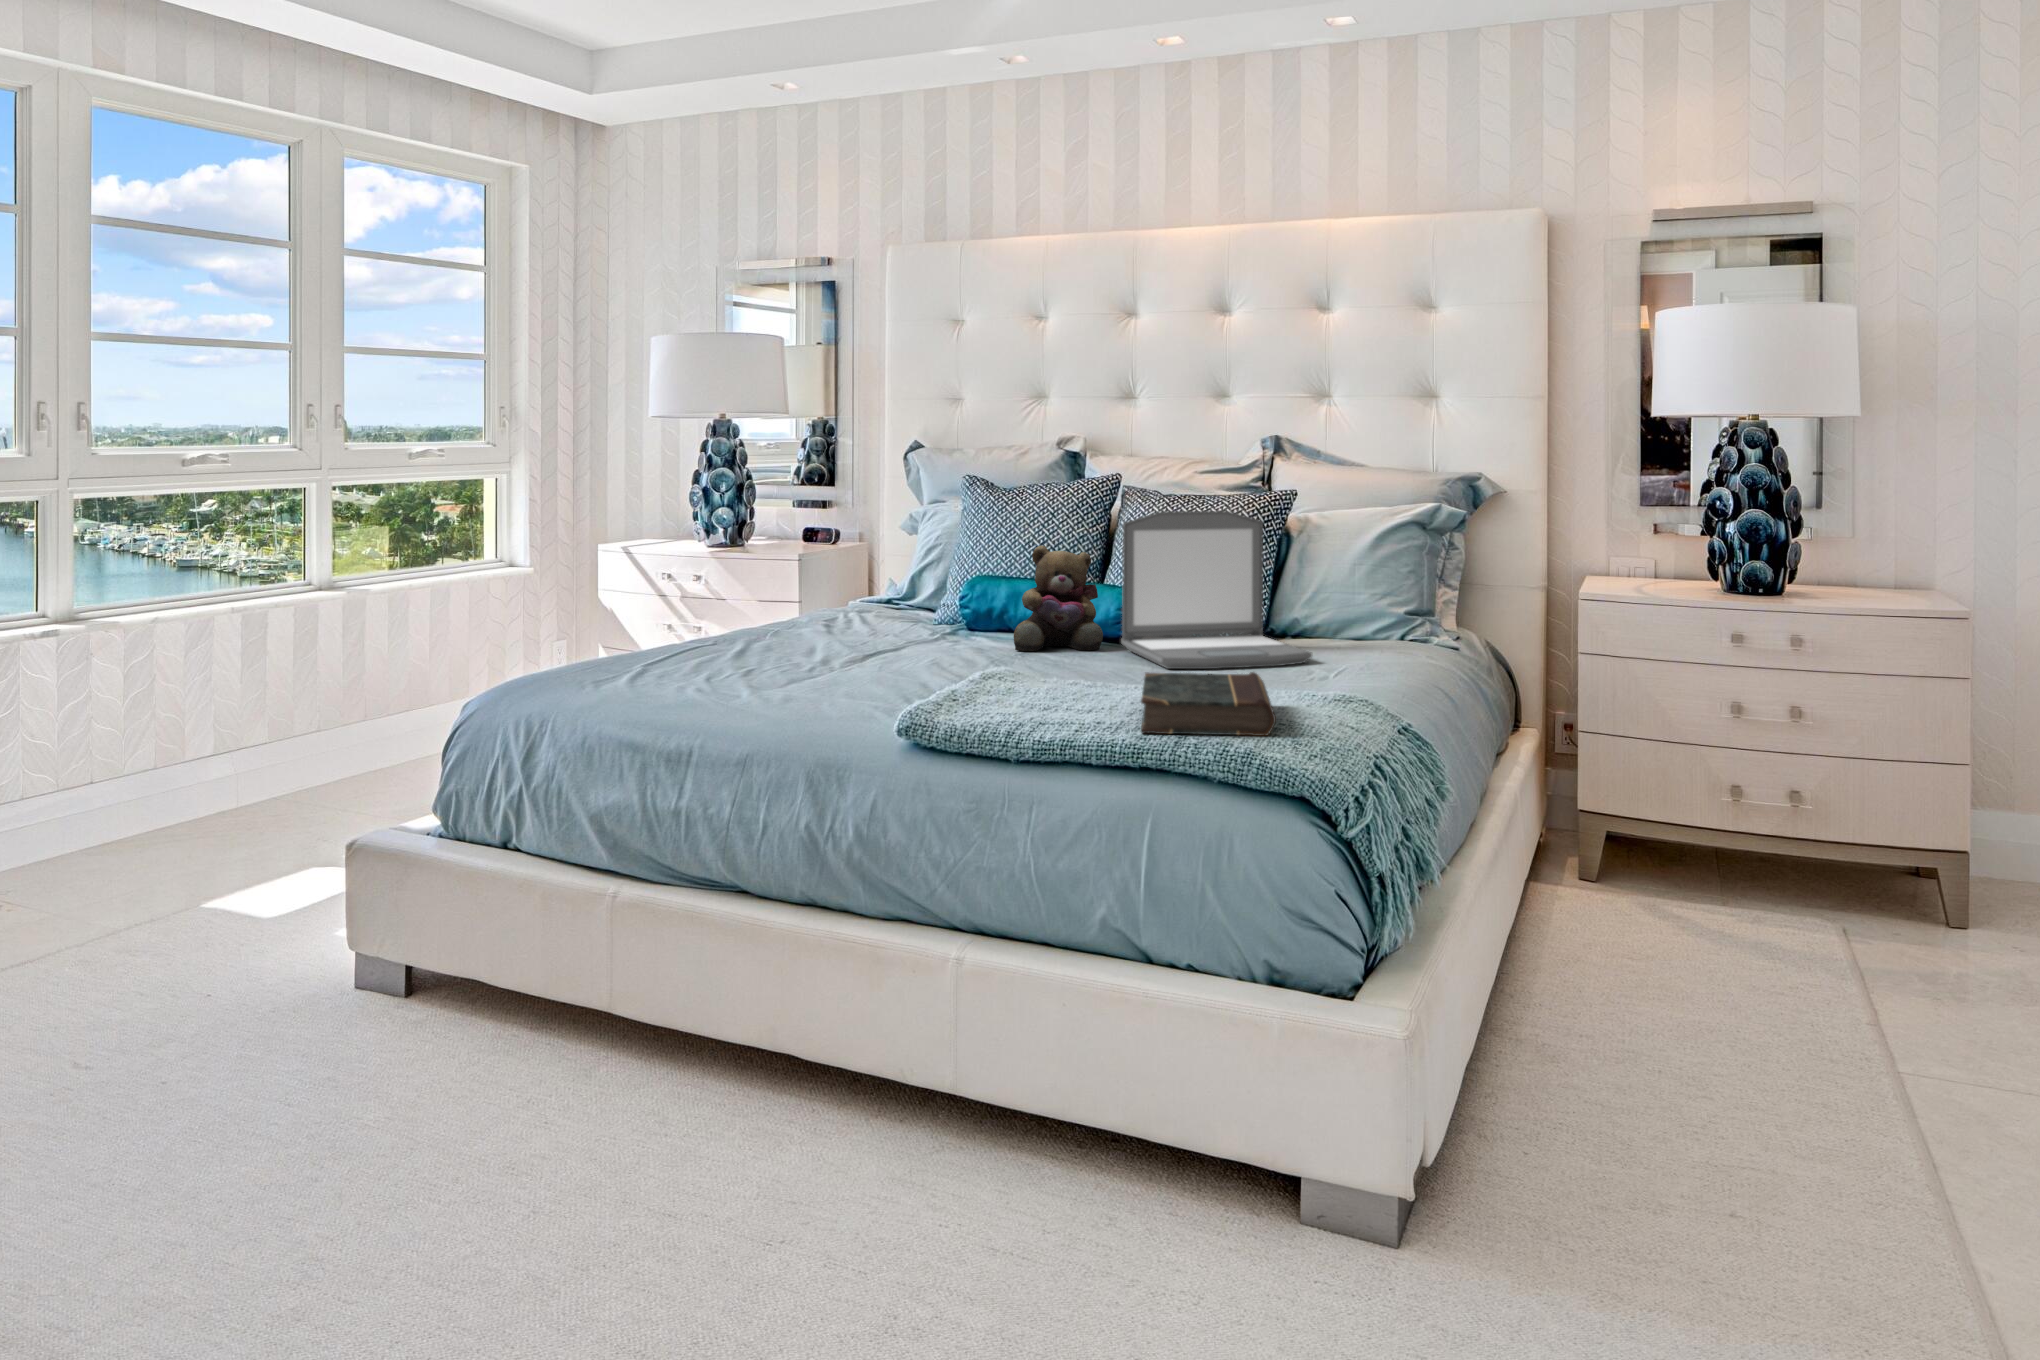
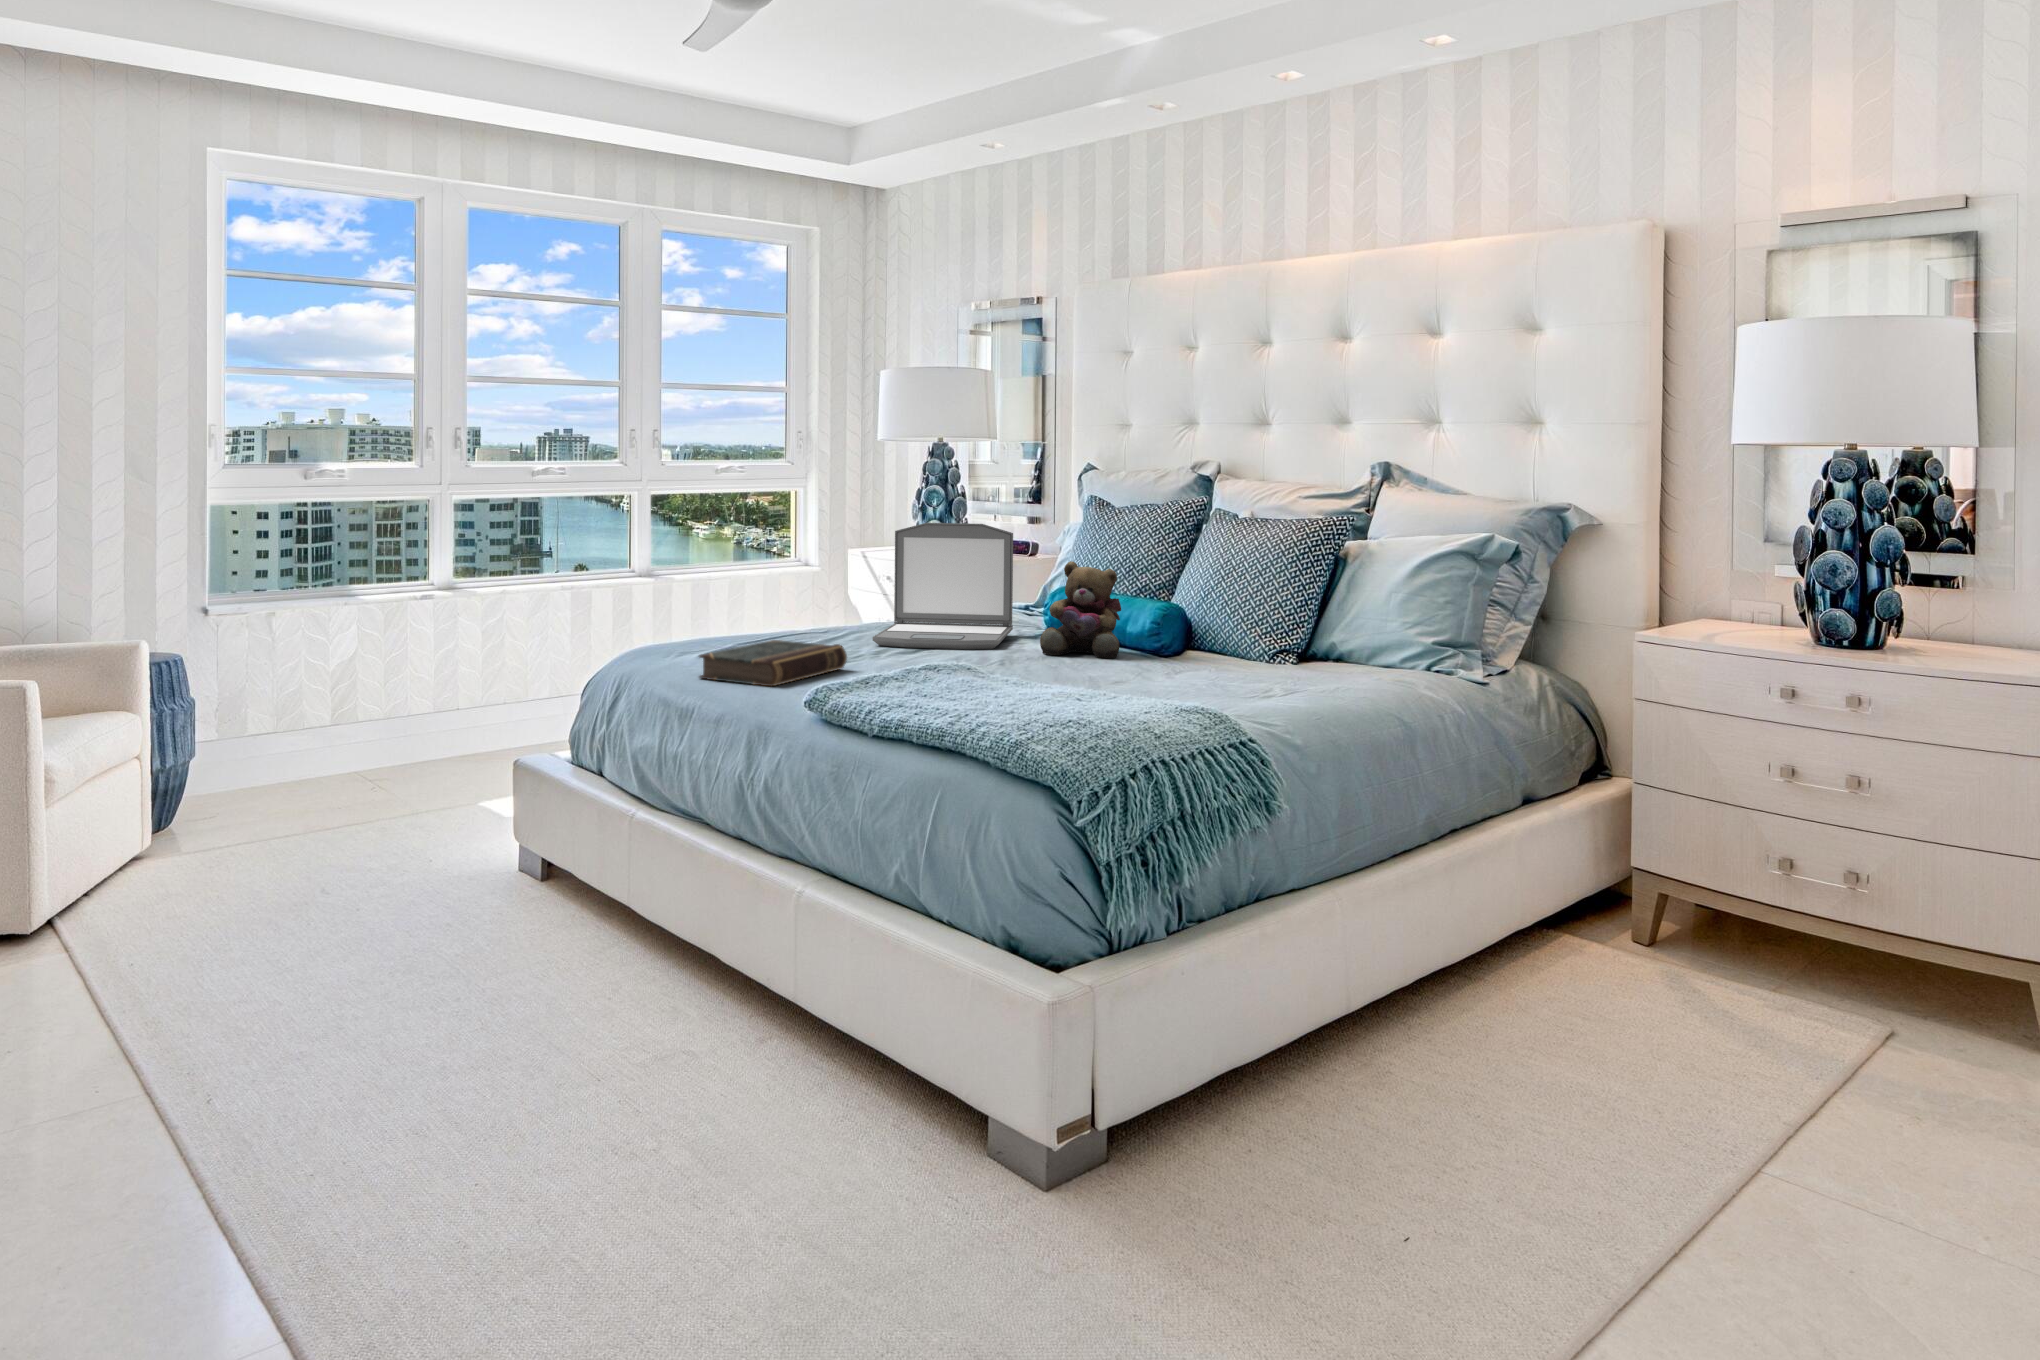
laptop: present [1121,511,1312,669] -> present [873,523,1013,649]
book: present [1141,672,1276,736] -> present [699,640,847,686]

